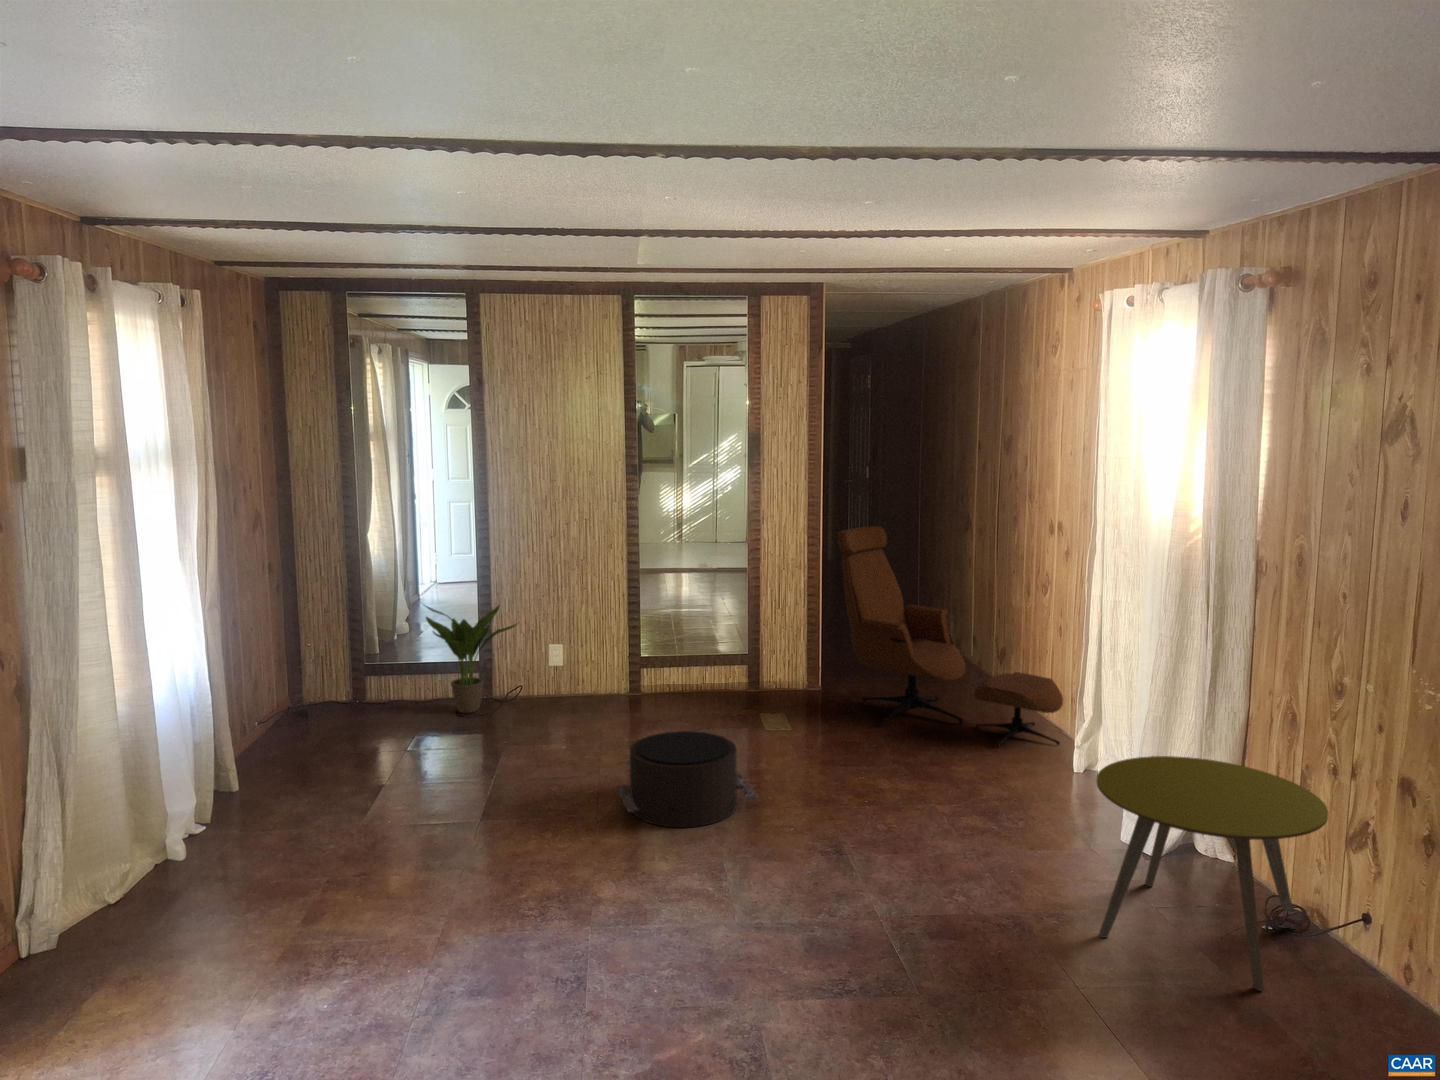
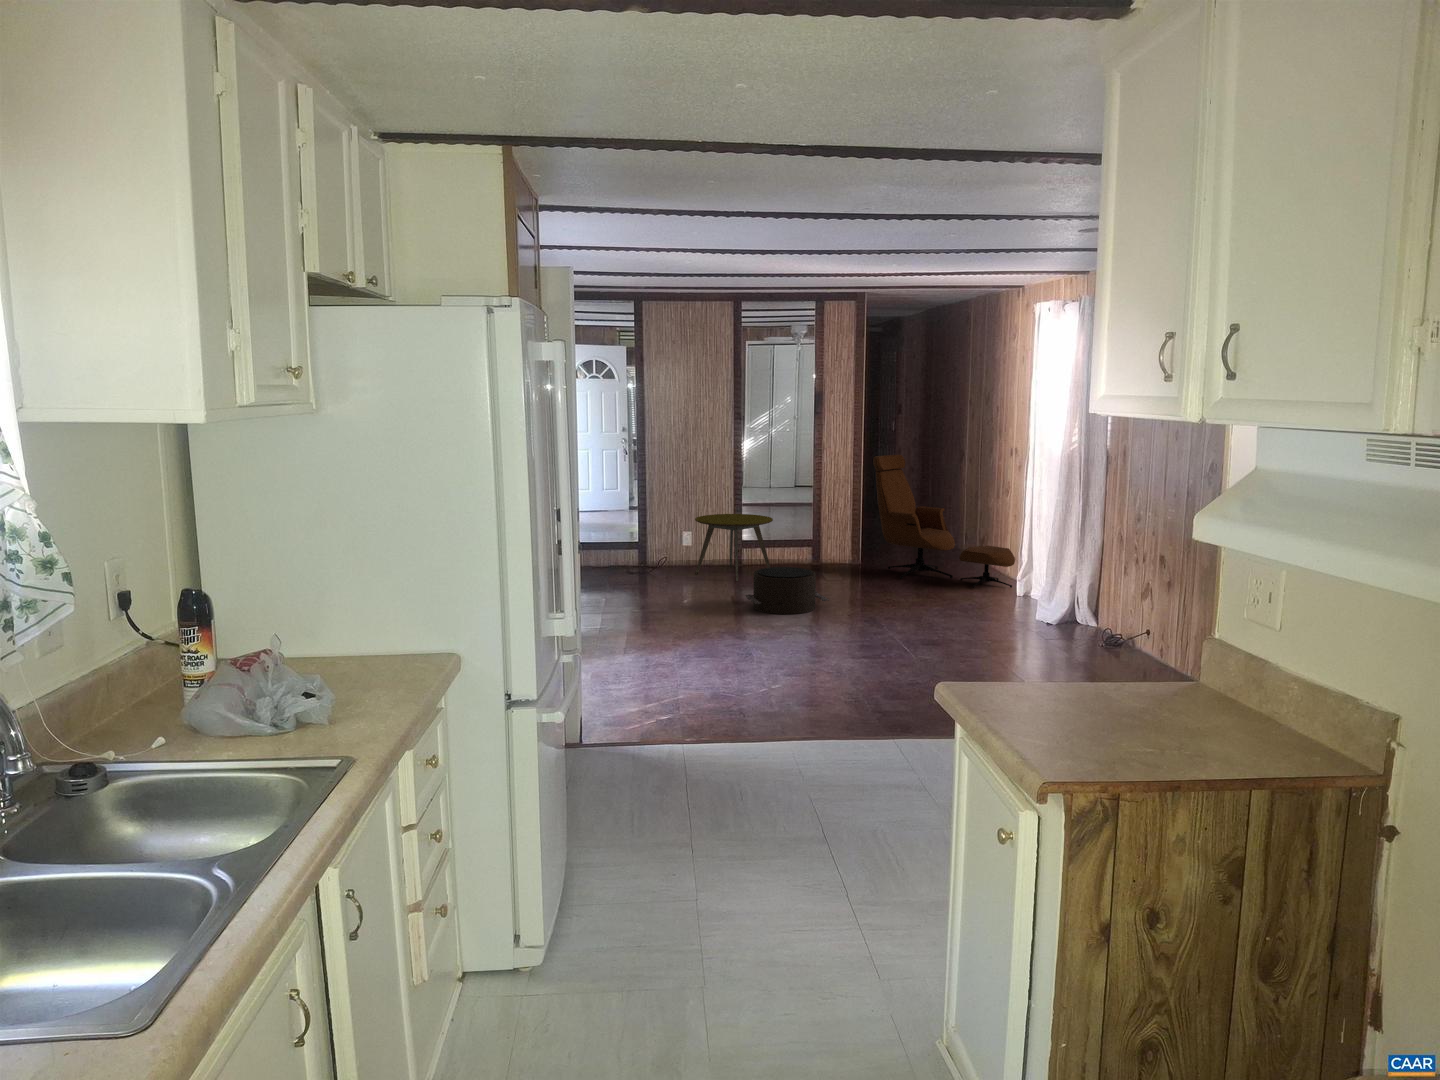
potted plant: present [425,605,516,713] -> none [606,497,667,572]
side table: present [1096,756,1328,991] -> present [695,514,773,581]

